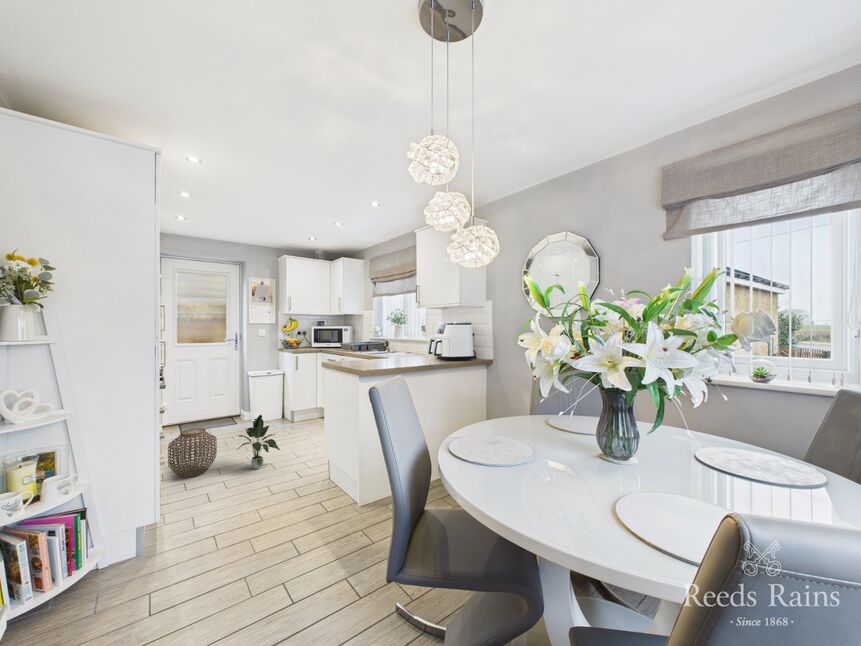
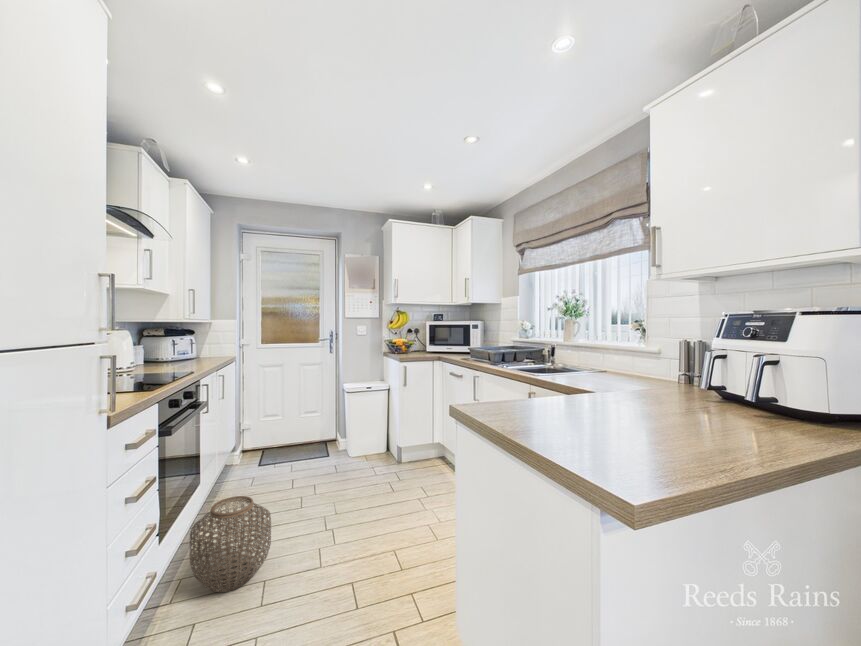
potted plant: present [238,415,280,469] -> none [295,483,374,588]

